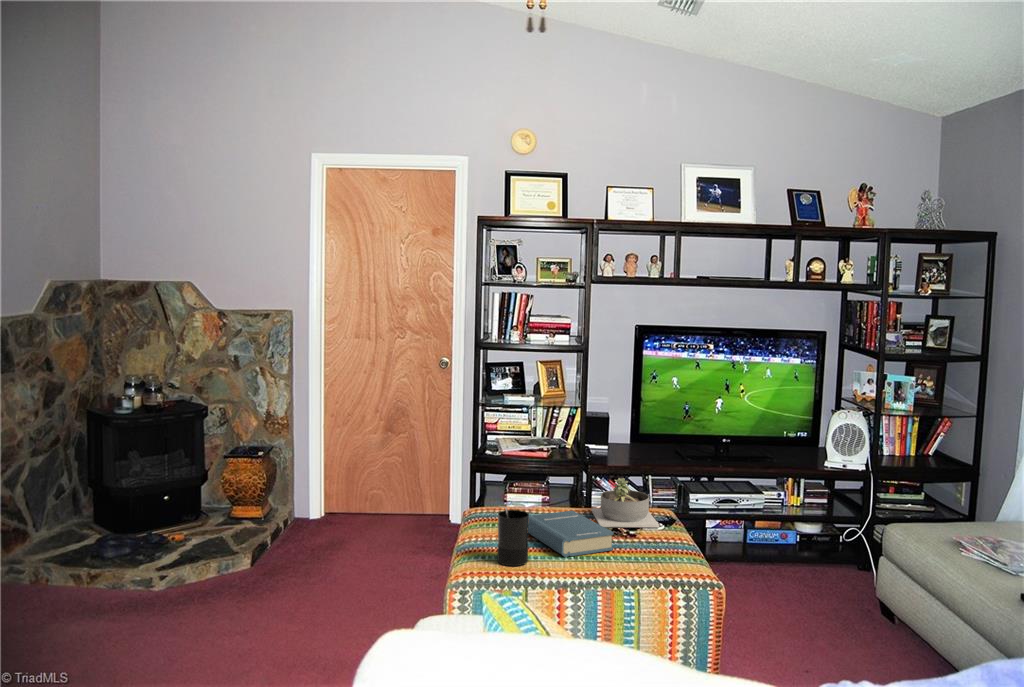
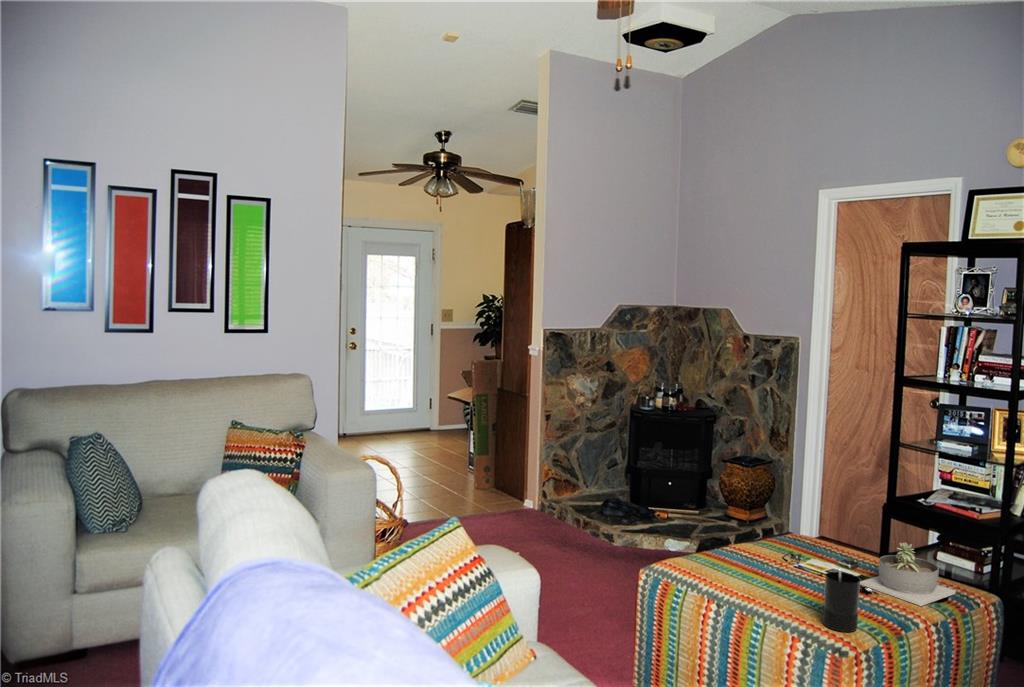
candle: present [497,506,529,566] -> present [823,566,860,632]
hardback book: present [528,511,613,557] -> none [755,548,832,598]

